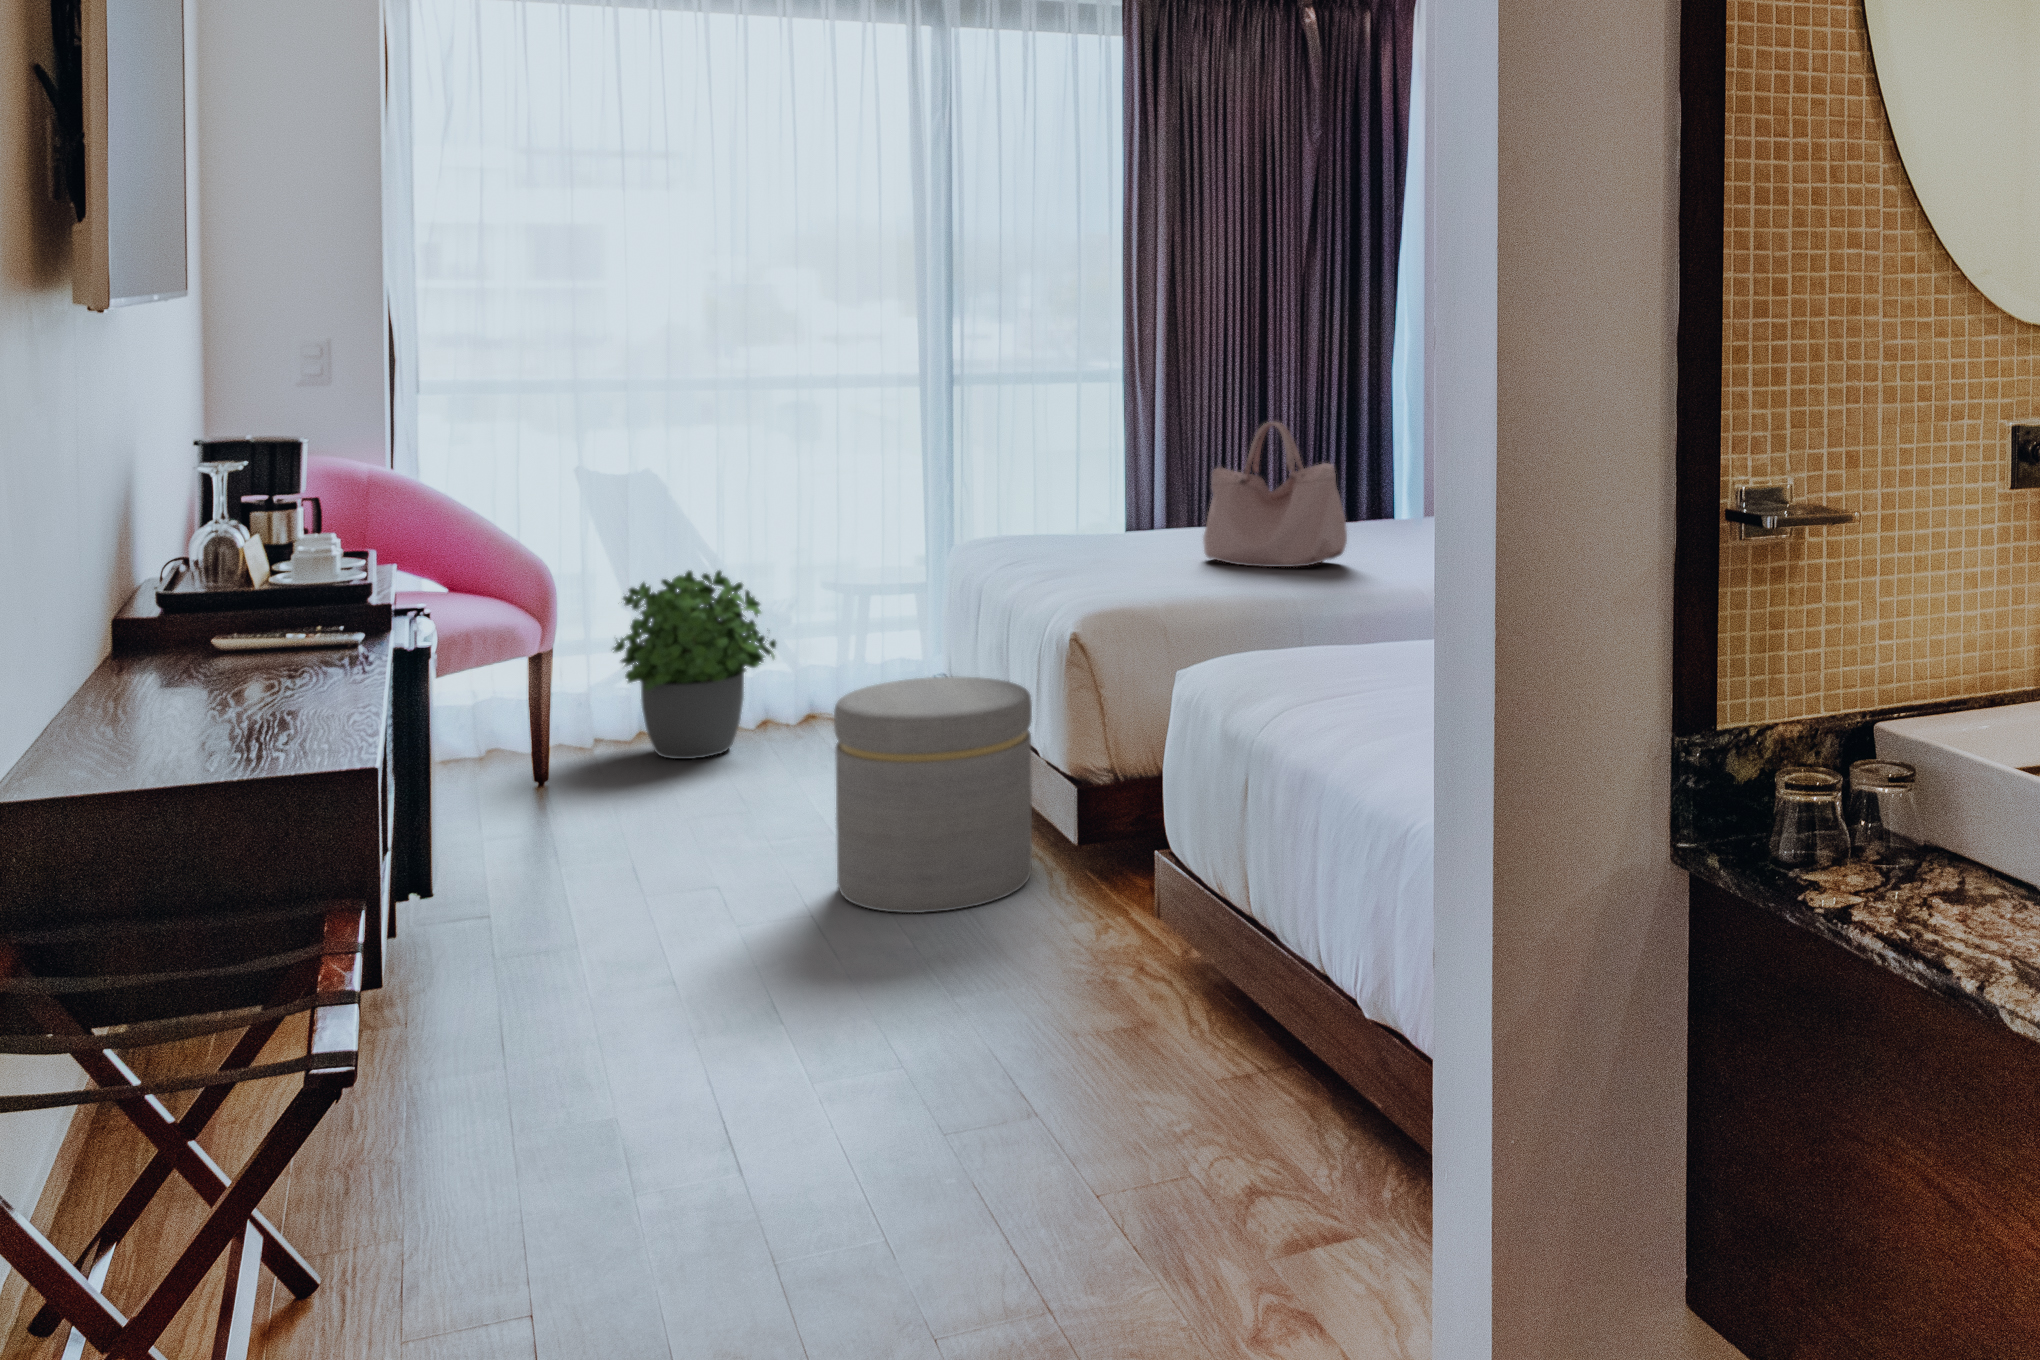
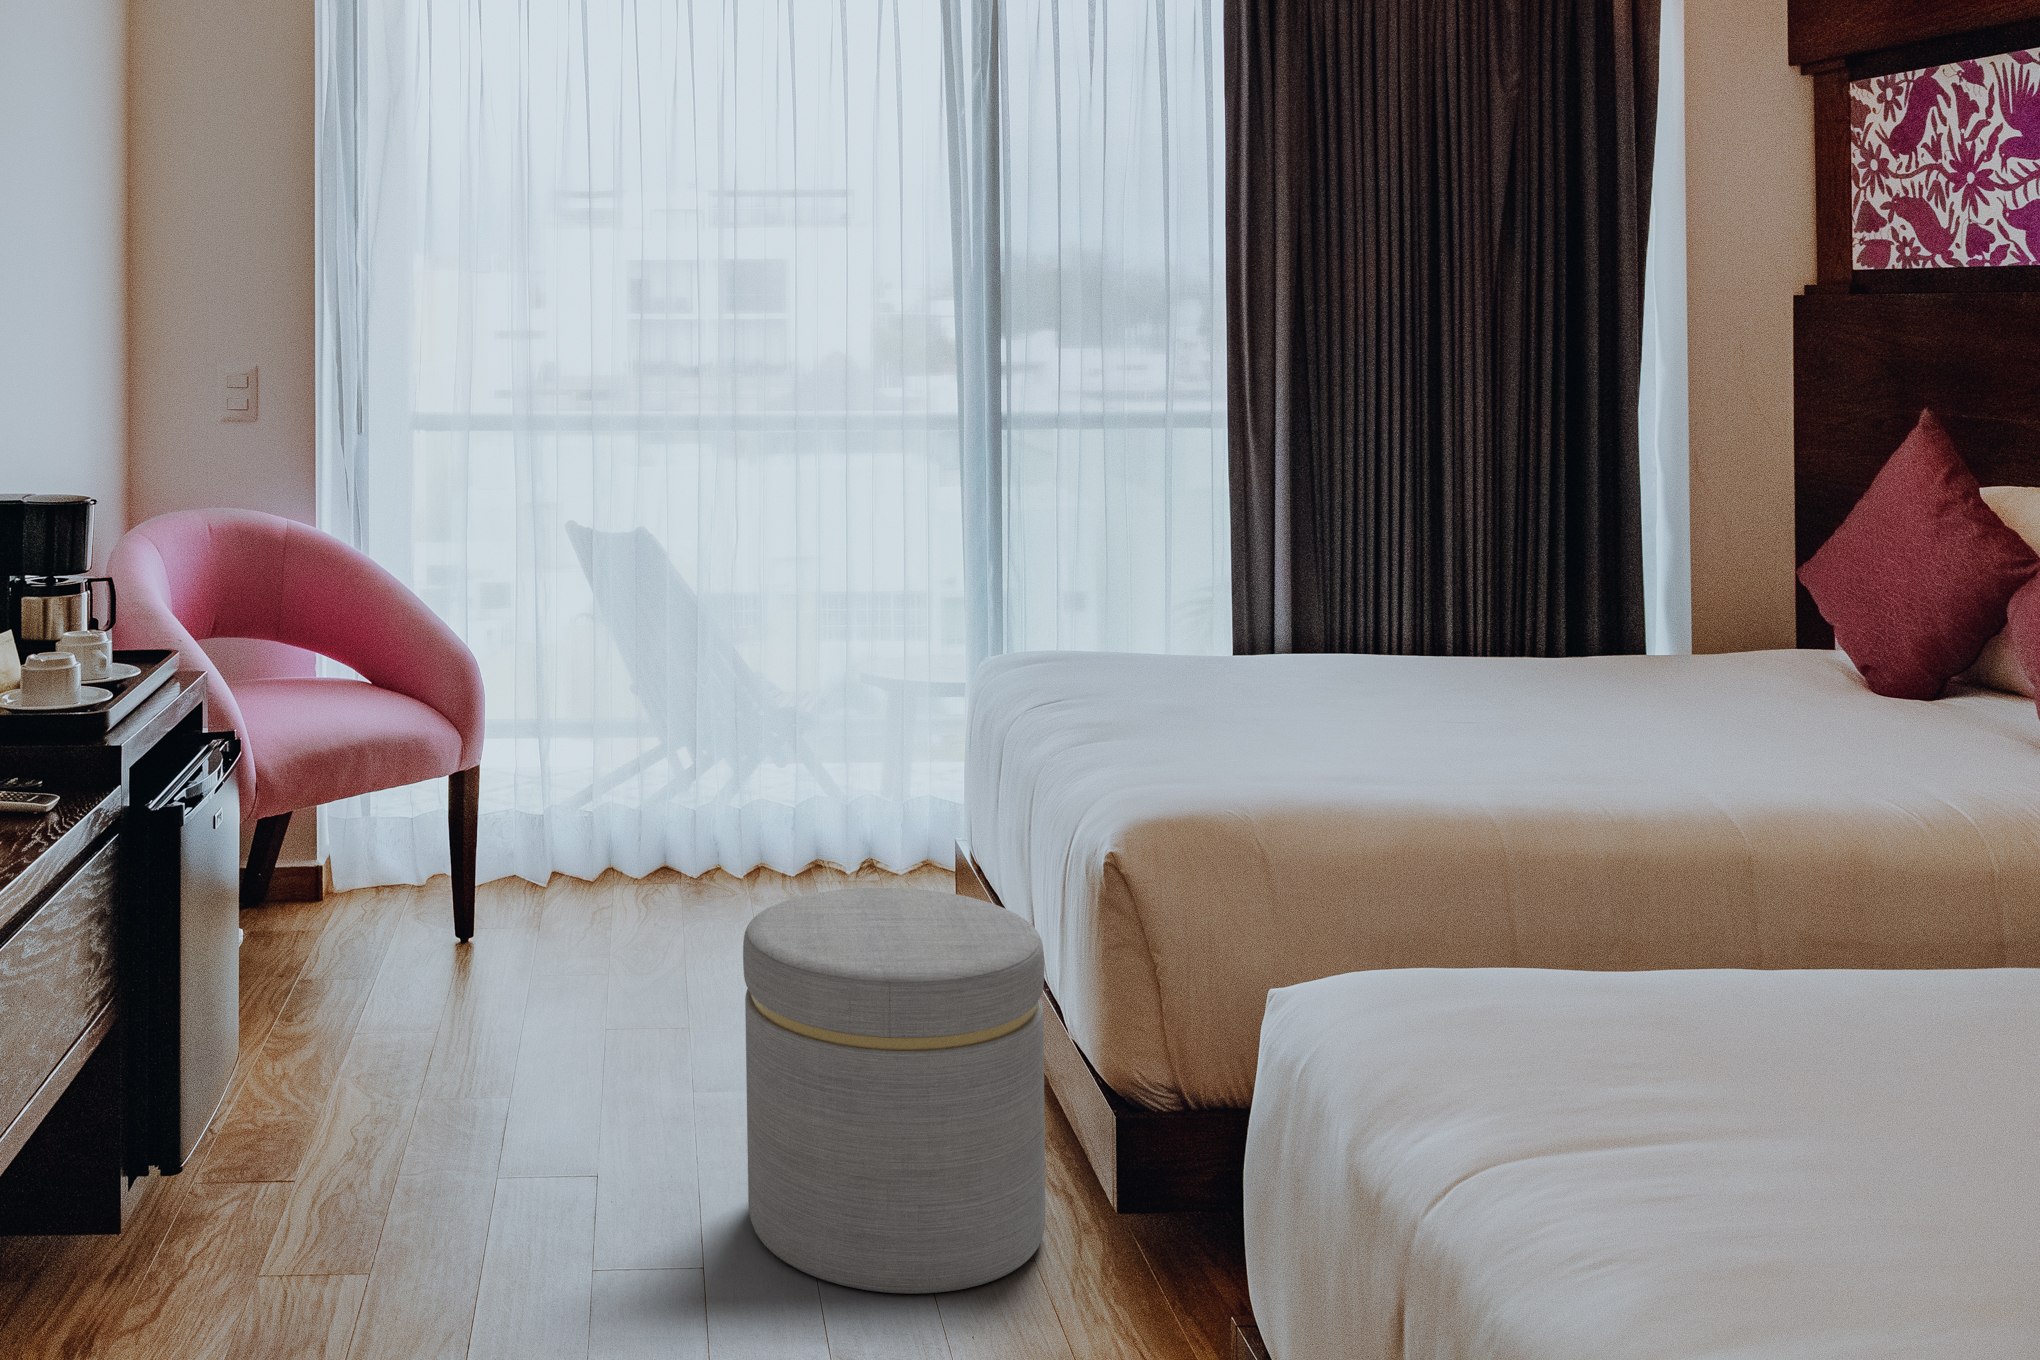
handbag: present [1203,422,1347,567] -> none [1340,508,1596,752]
potted plant: present [613,571,776,759] -> none [562,672,757,915]

